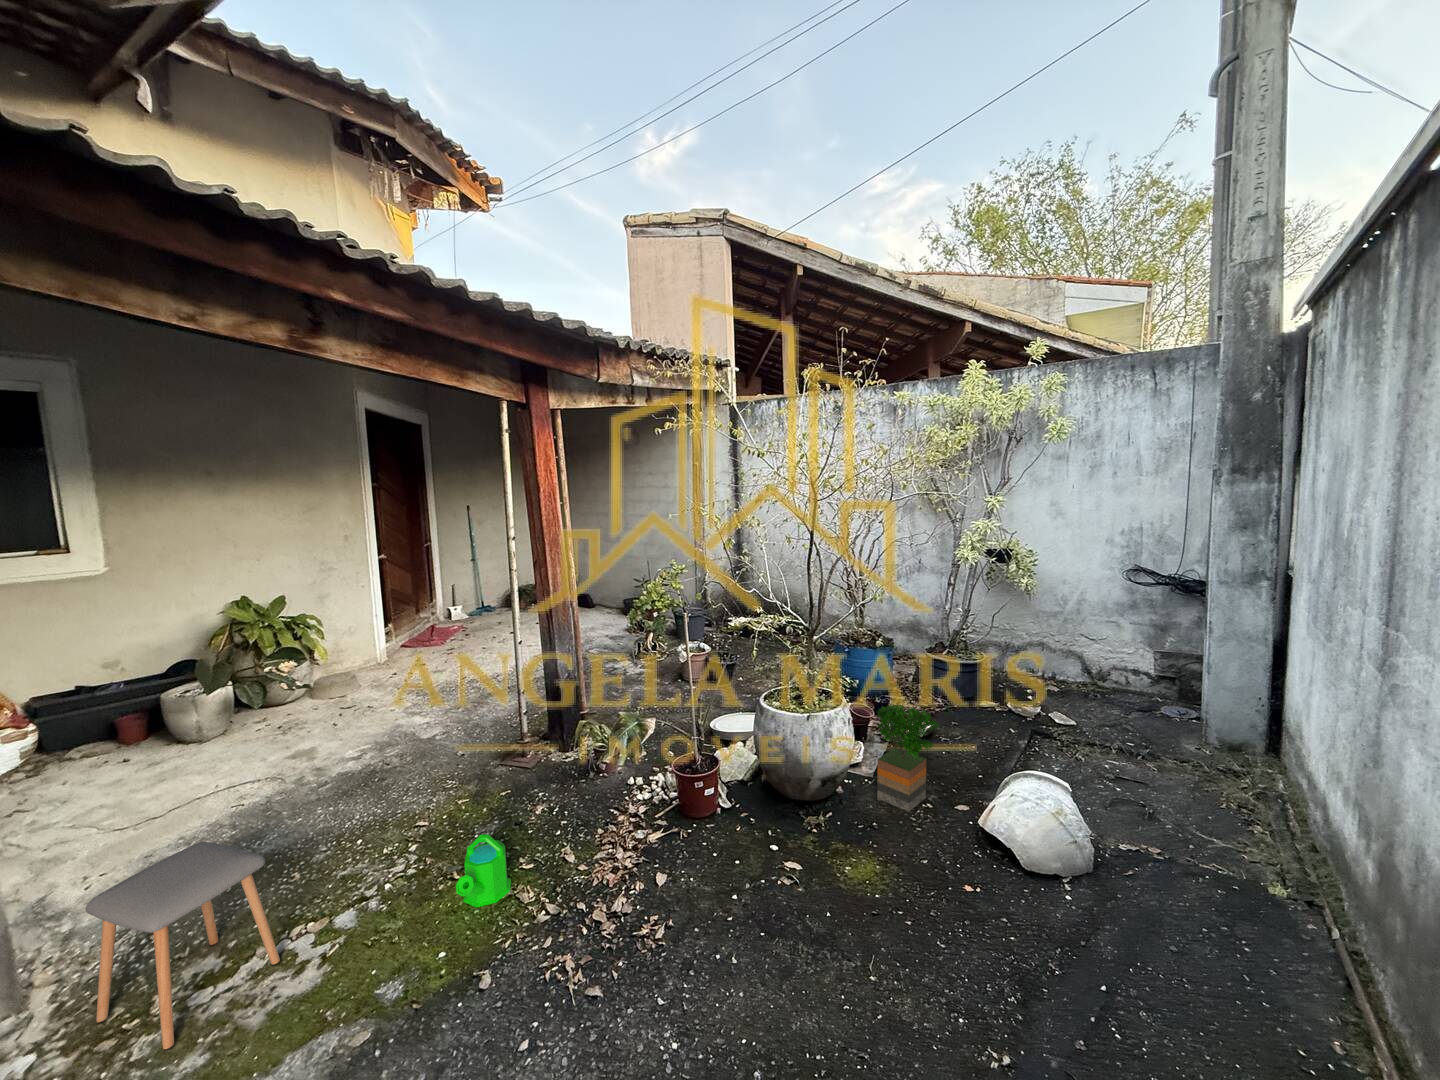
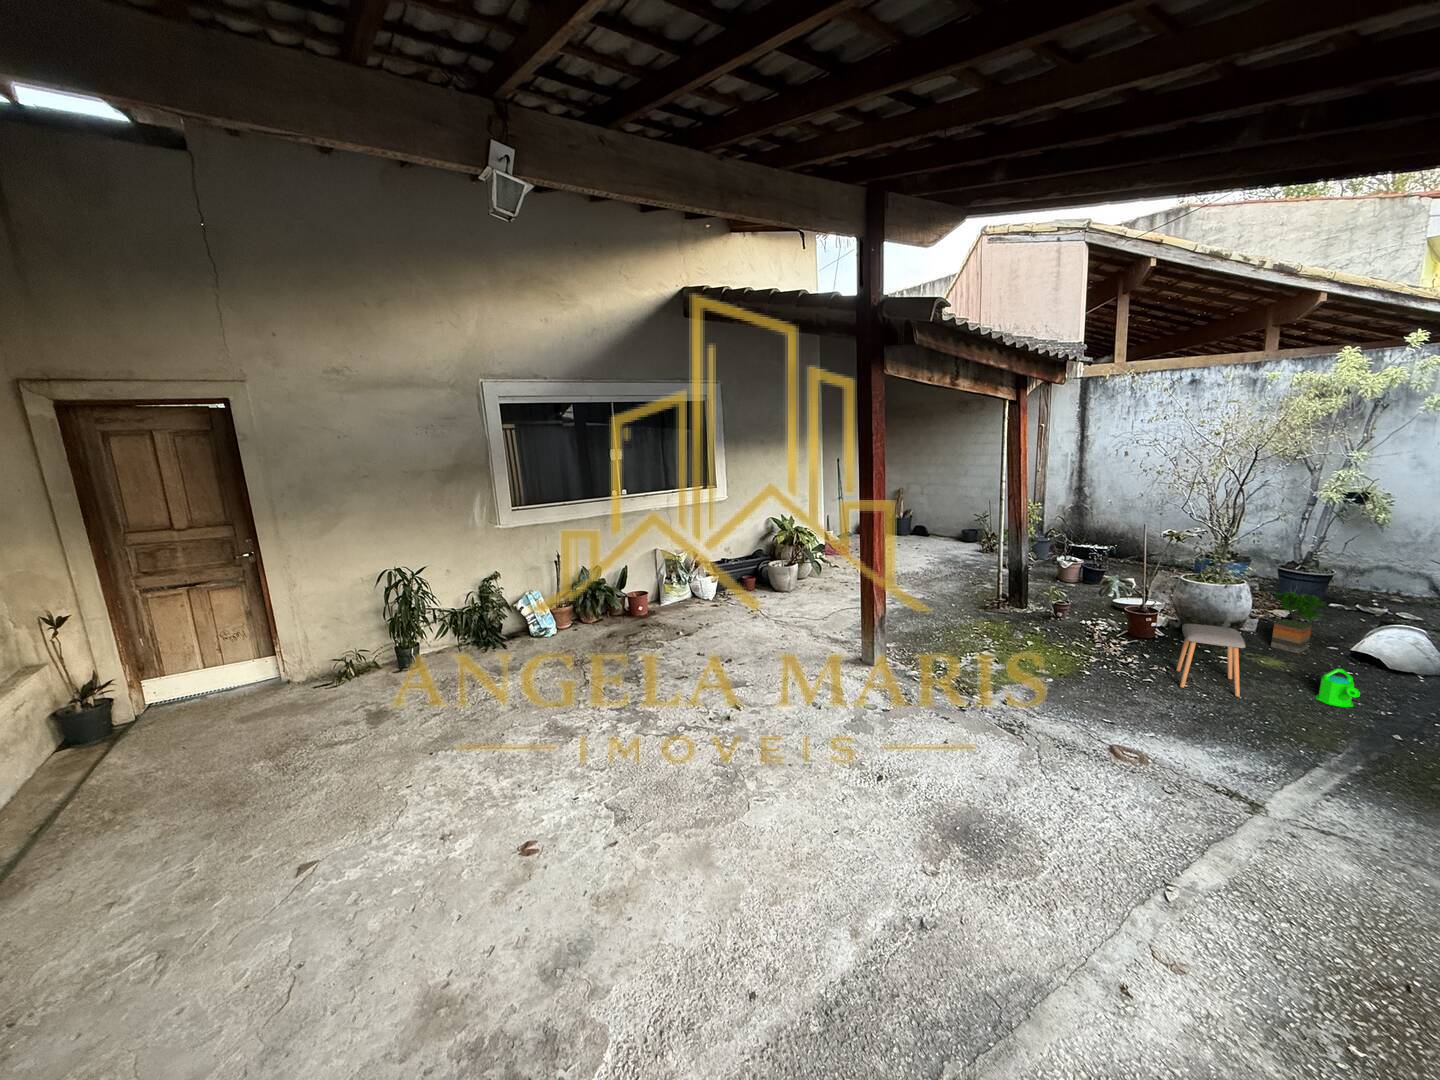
watering can: present [456,834,511,907] -> present [1316,668,1360,707]
stool: present [85,842,280,1051] -> present [1176,624,1246,697]

